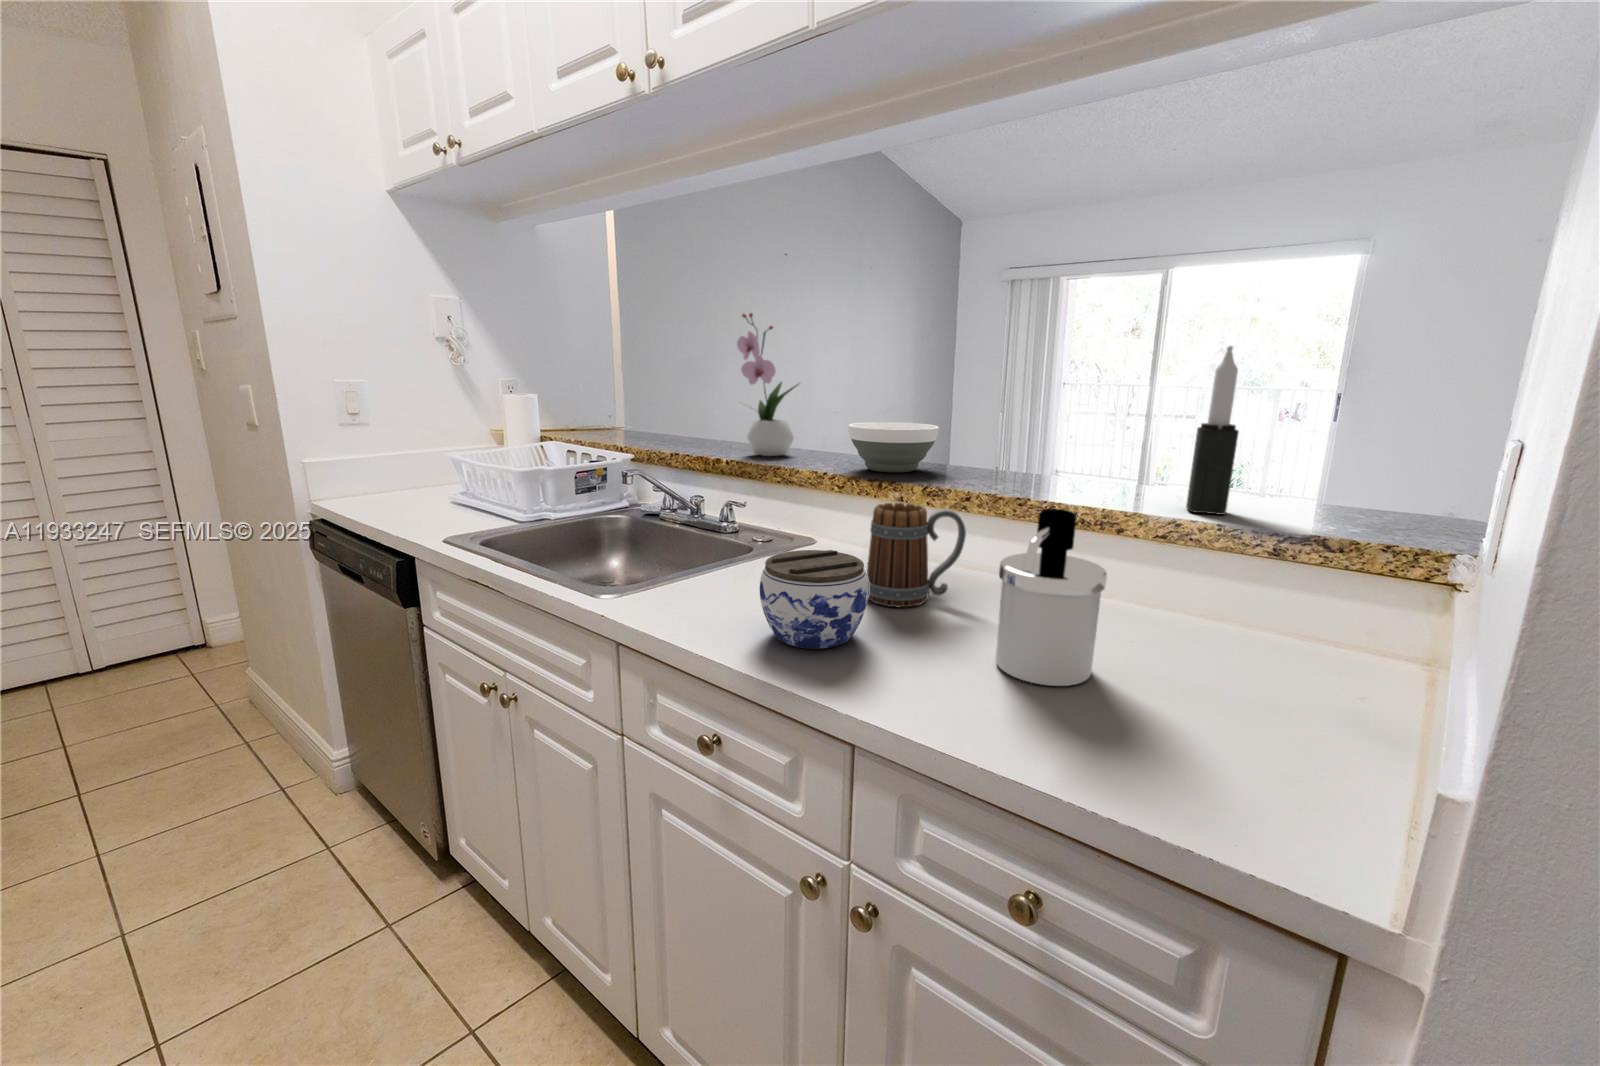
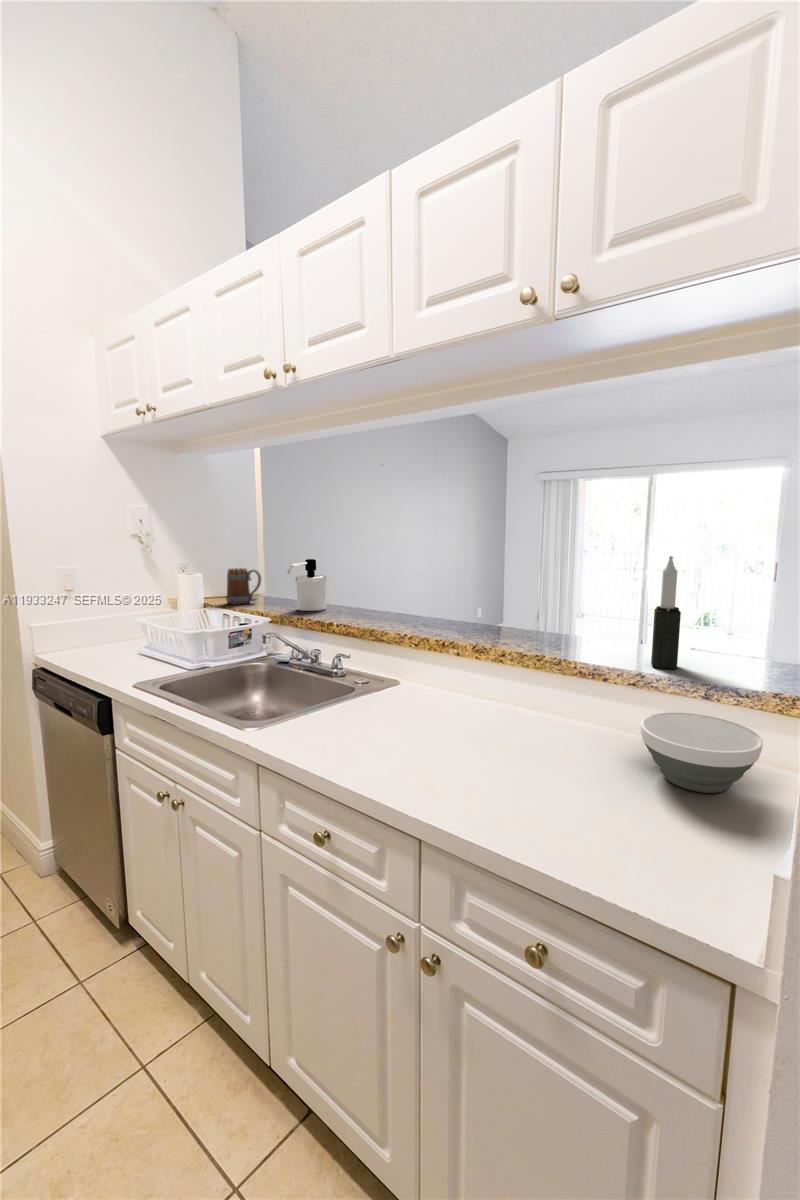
flower arrangement: present [737,313,797,456] -> none [343,520,389,620]
bowl: present [848,422,939,472] -> present [641,713,763,793]
mug: present [867,503,966,607] -> present [226,568,261,604]
soap dispenser: present [996,508,1107,686] -> present [288,559,326,611]
jar: present [759,550,869,649] -> none [357,699,432,770]

